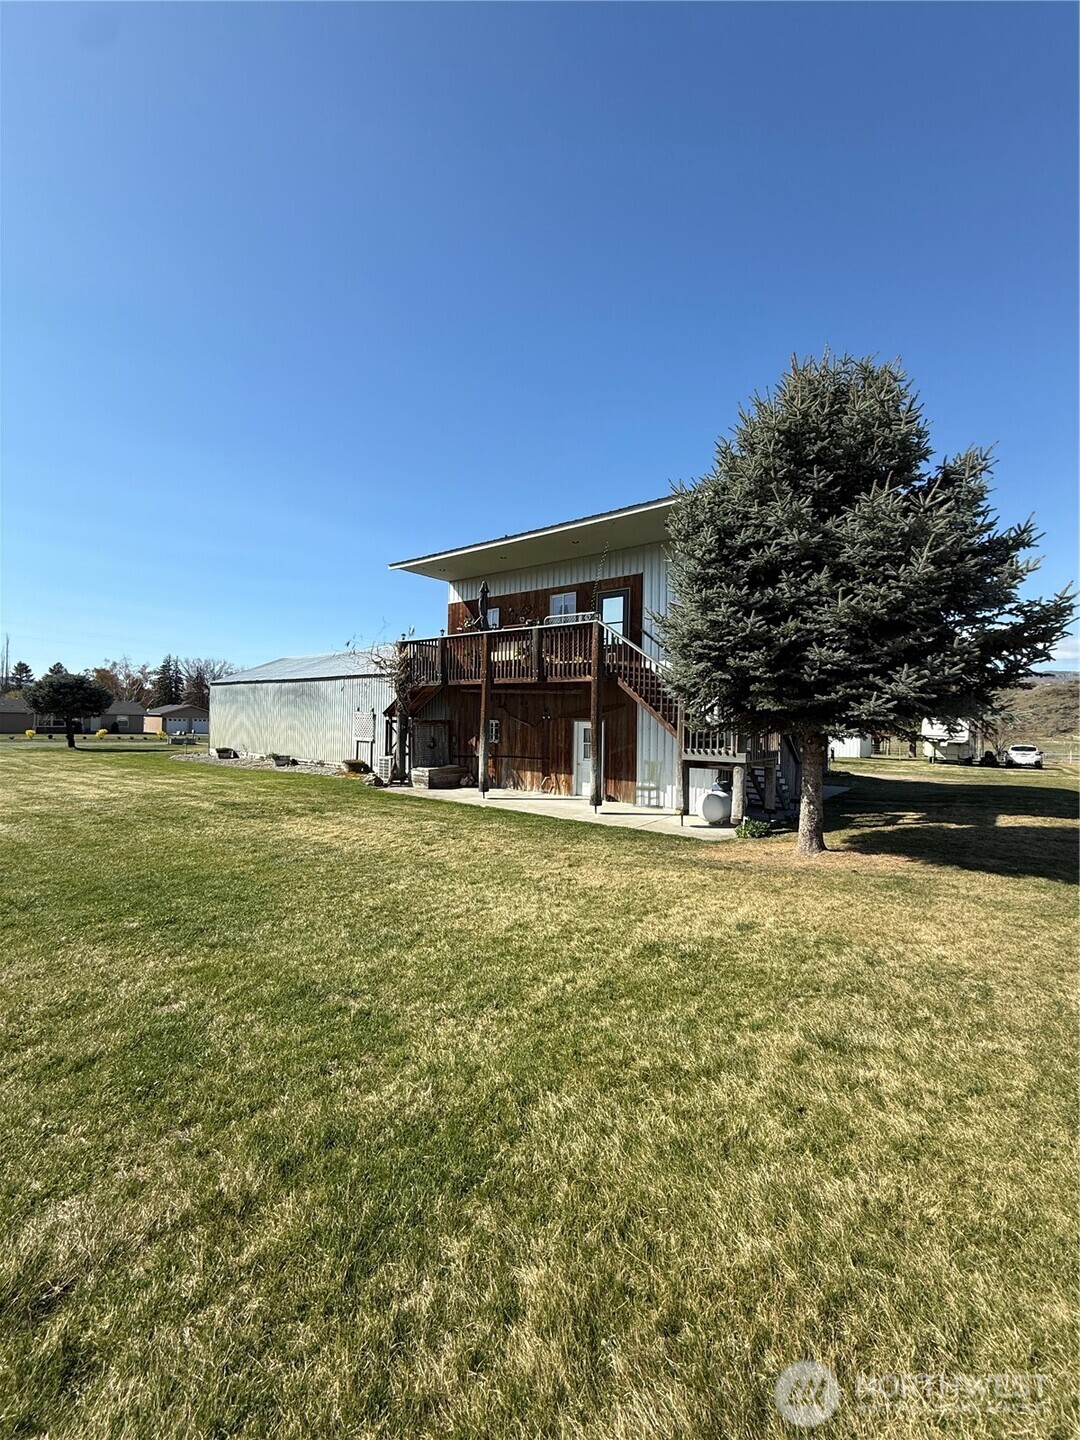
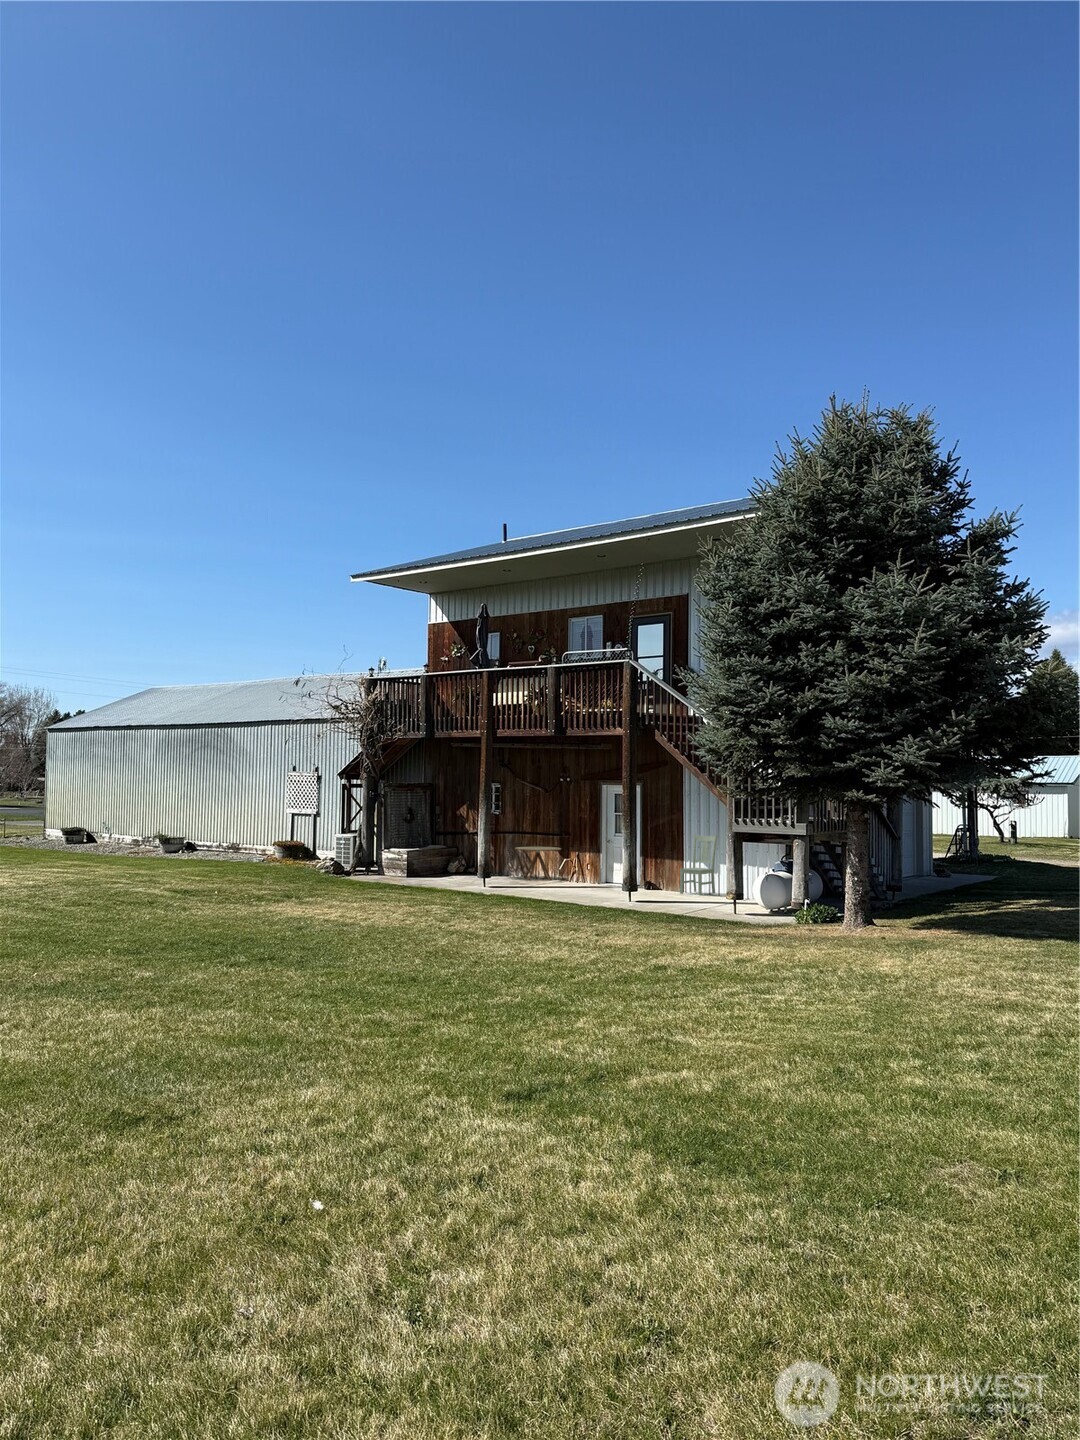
round table: none [507,766,541,792] -> present [515,847,561,881]

